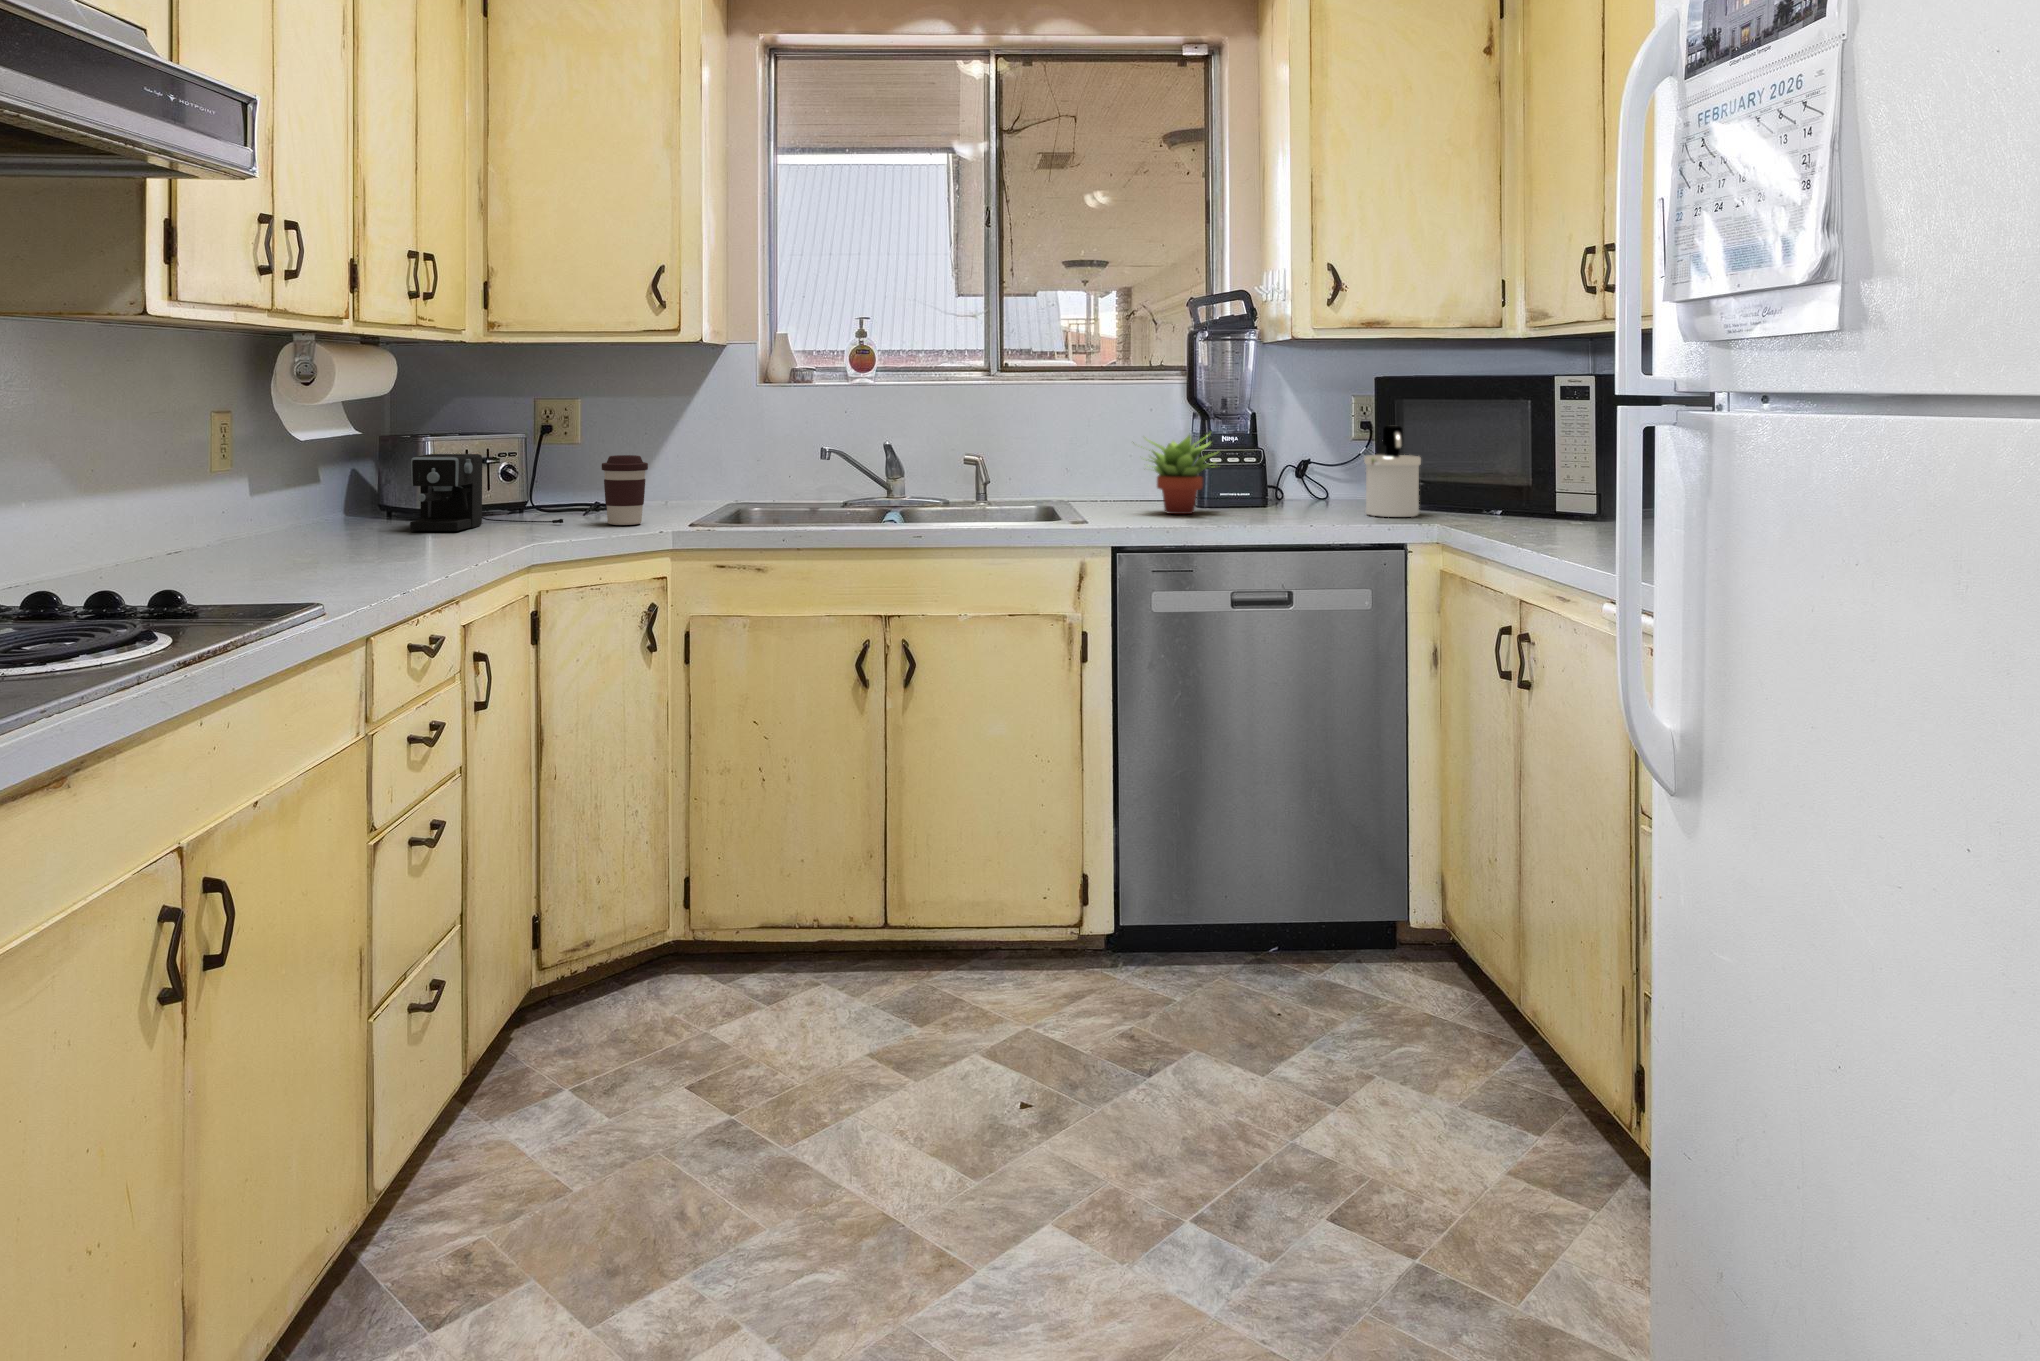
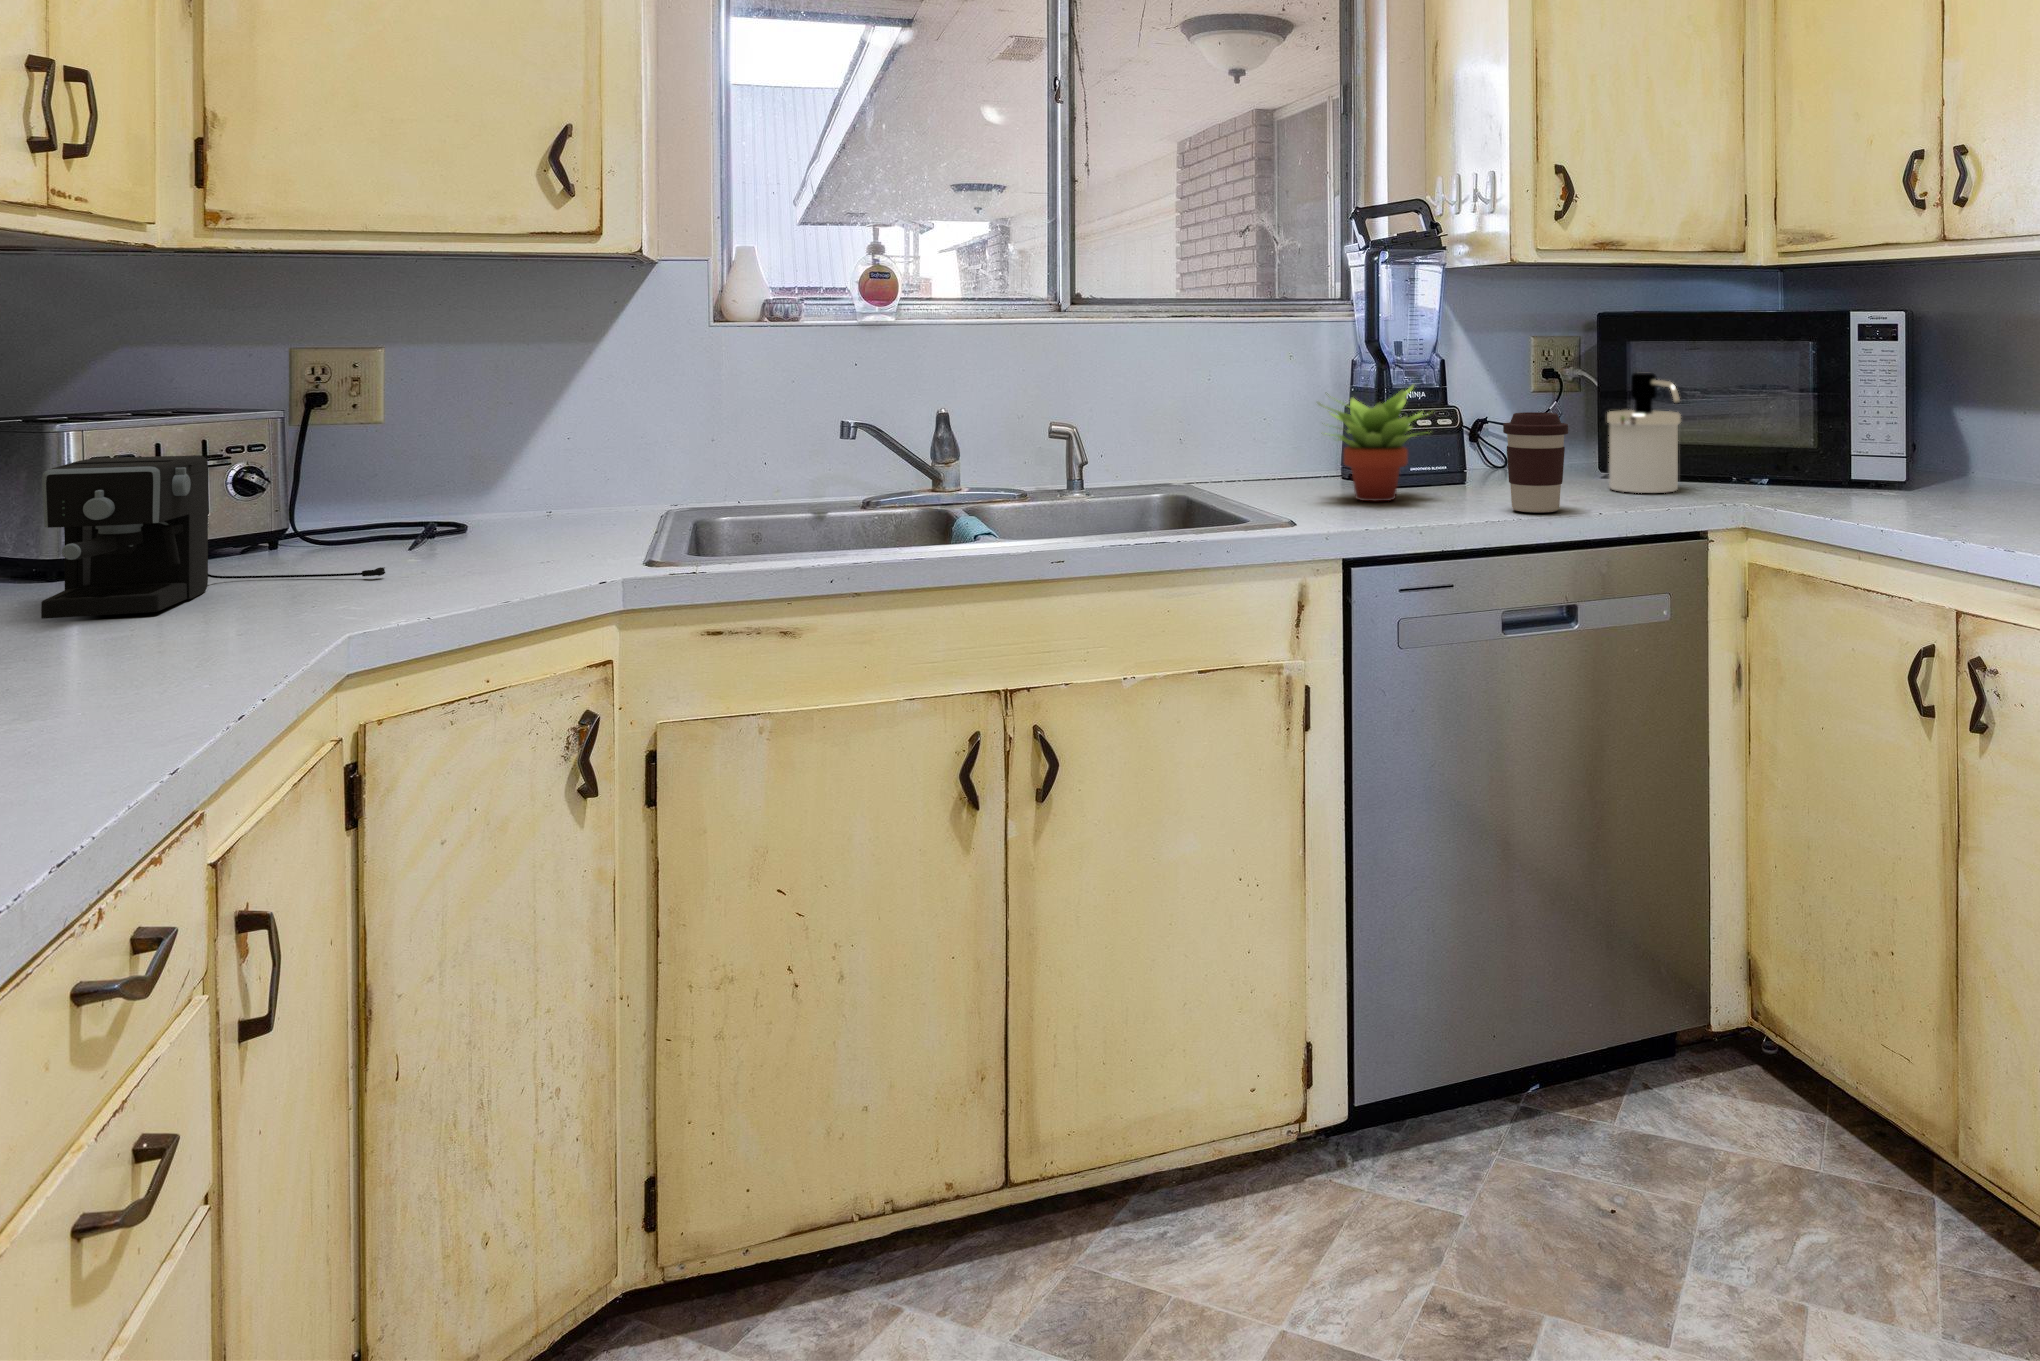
coffee cup: present [602,455,648,525] -> present [1503,412,1568,513]

